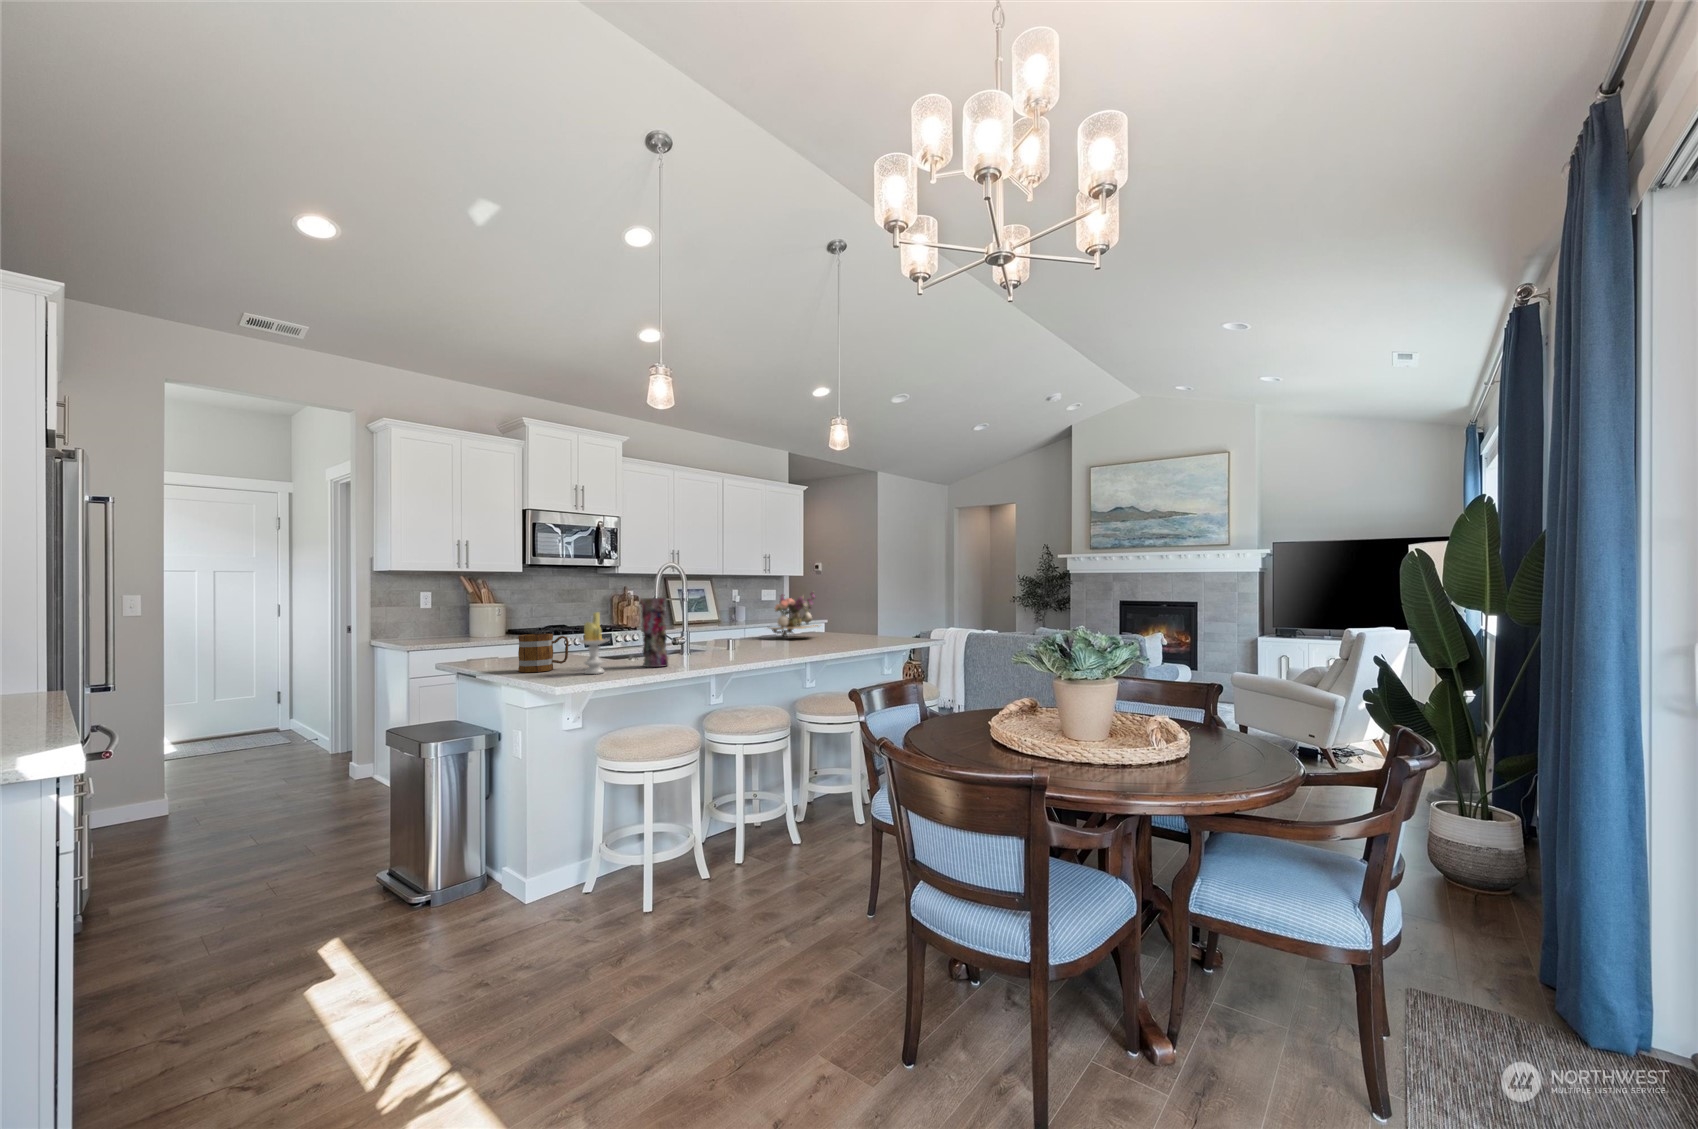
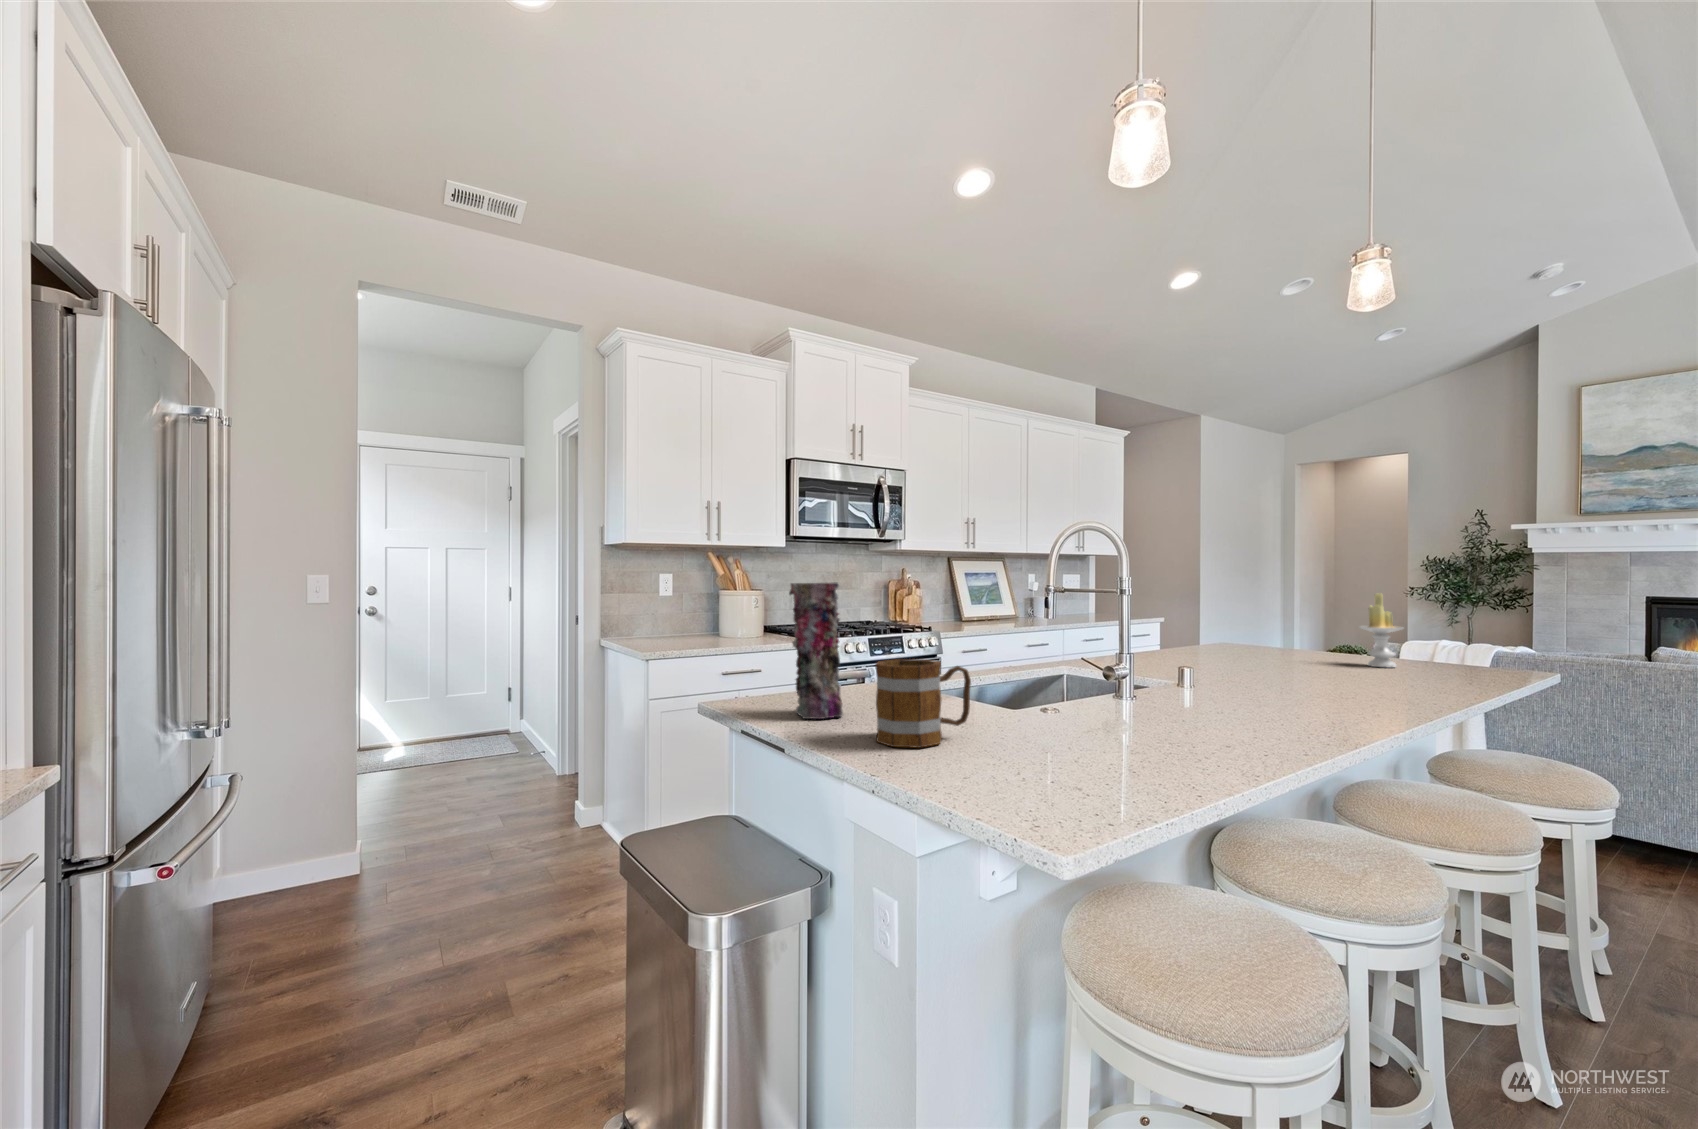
flower arrangement: present [768,591,821,636] -> none [1195,576,1308,659]
vase: present [639,598,668,667] -> present [789,583,843,719]
candle: present [578,612,609,674] -> present [1359,594,1403,667]

